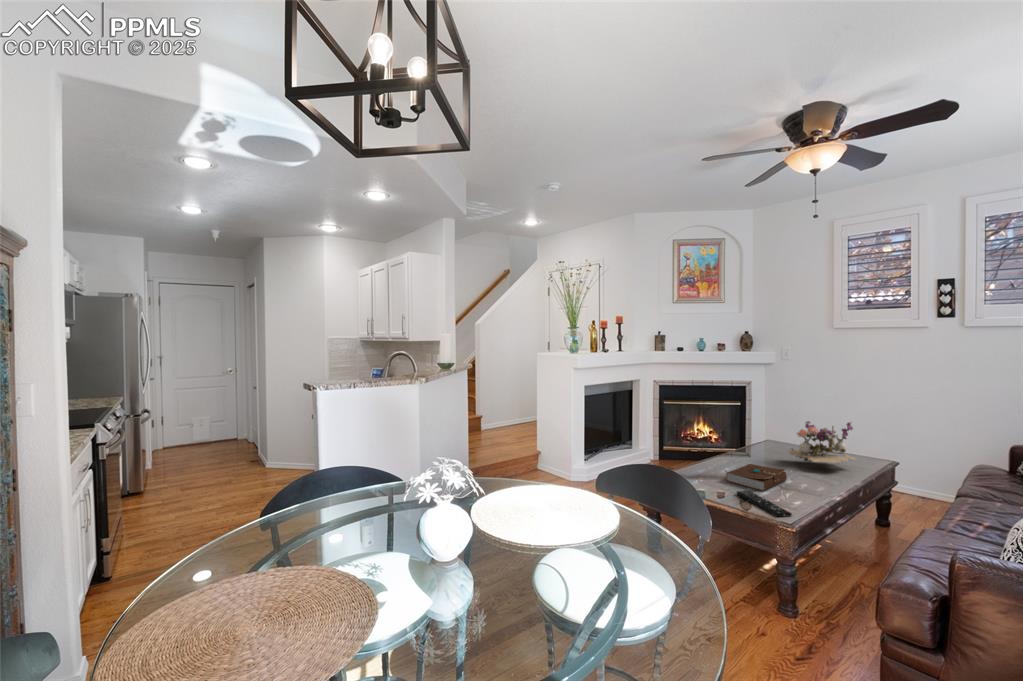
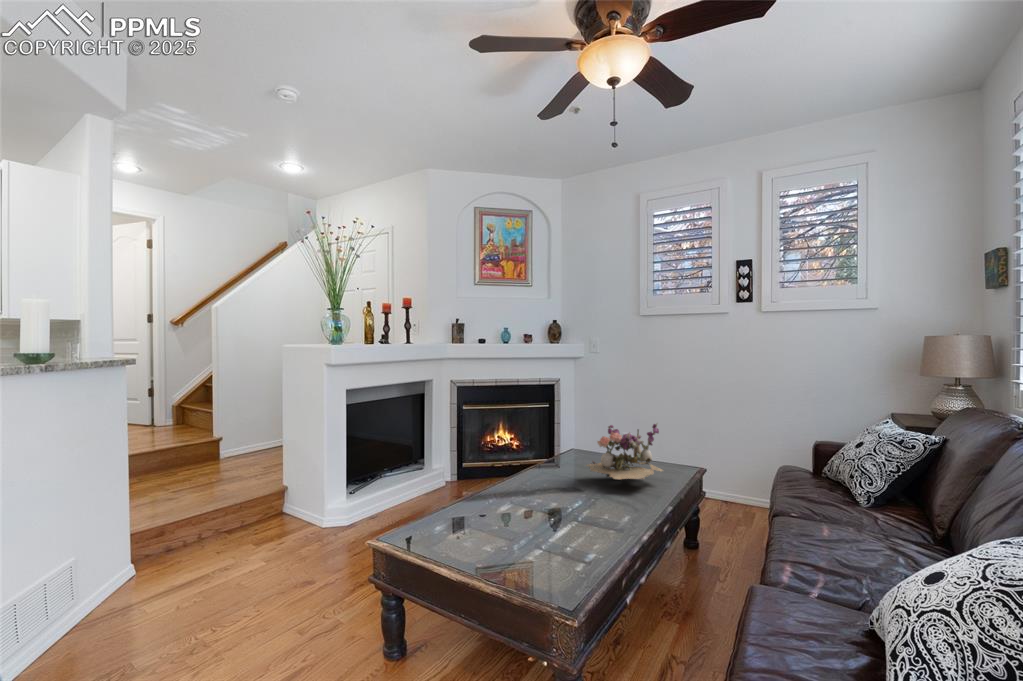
book: present [726,464,787,491] -> none [500,491,581,537]
remote control: present [737,491,792,517] -> none [506,540,573,594]

